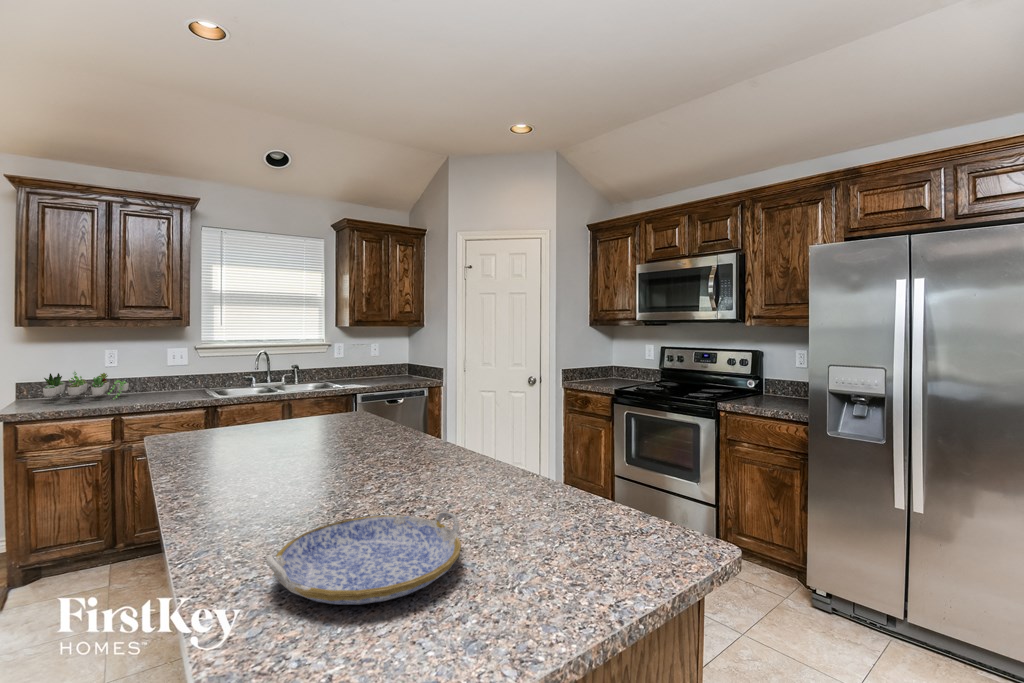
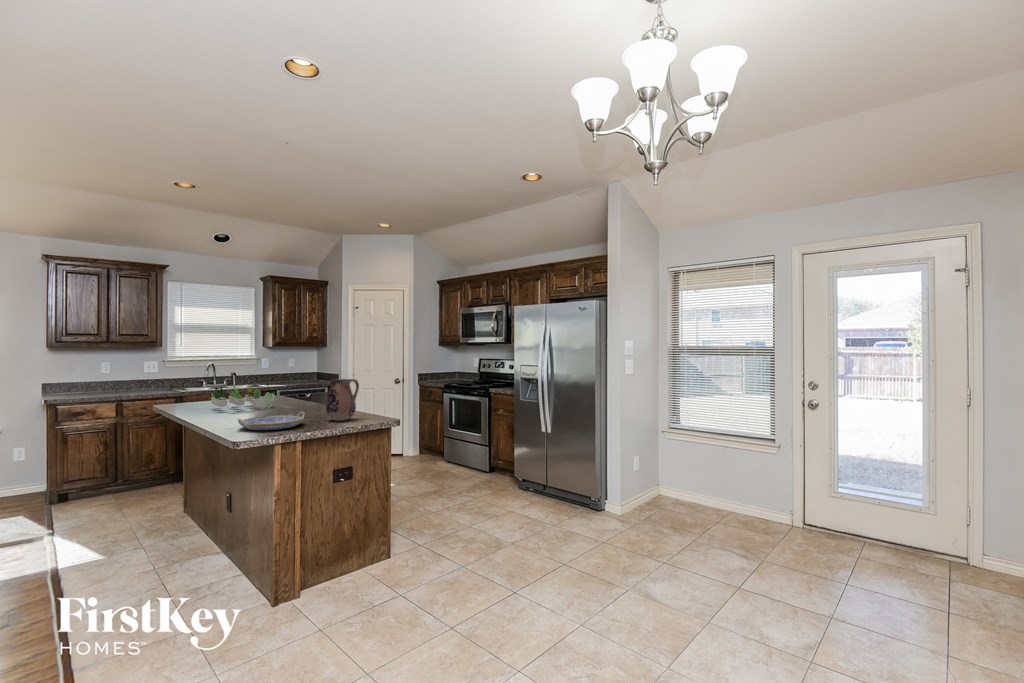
succulent plant: present [43,372,129,400] -> present [211,385,274,408]
ceramic pitcher: none [505,411,582,532] -> present [326,379,359,421]

